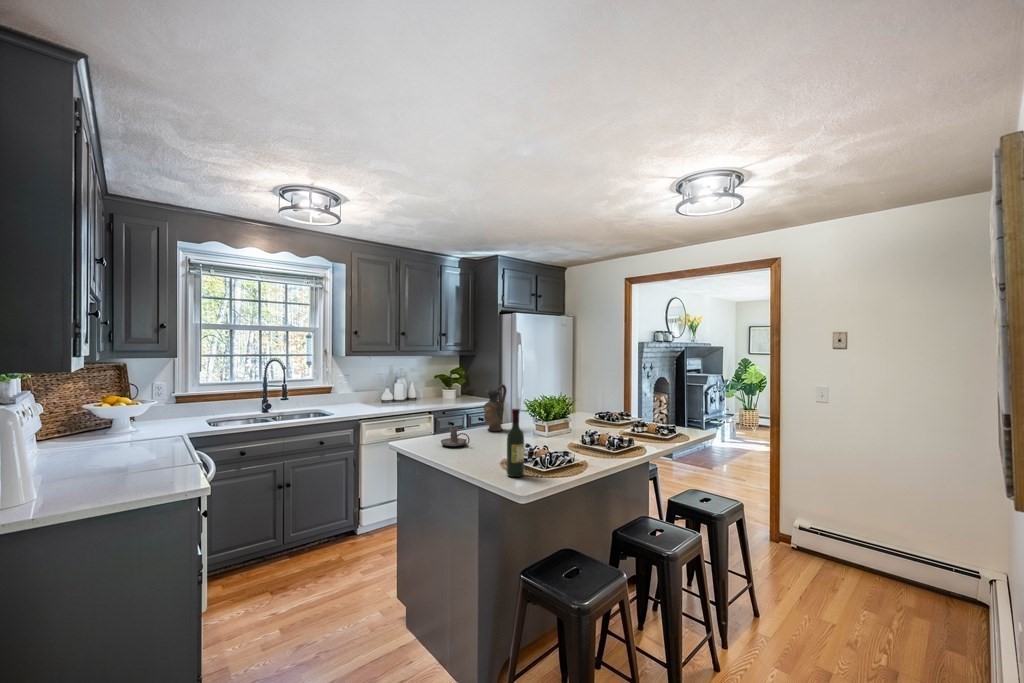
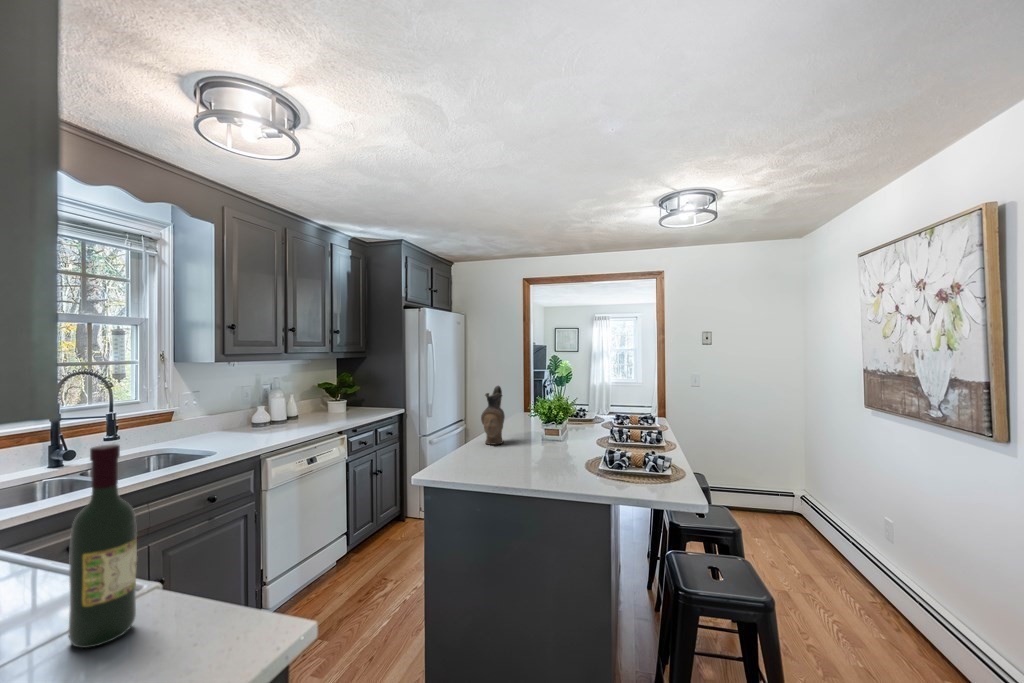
wine bottle: present [506,408,524,477] -> present [69,444,137,648]
candle holder: present [441,428,470,446] -> none [481,444,524,470]

